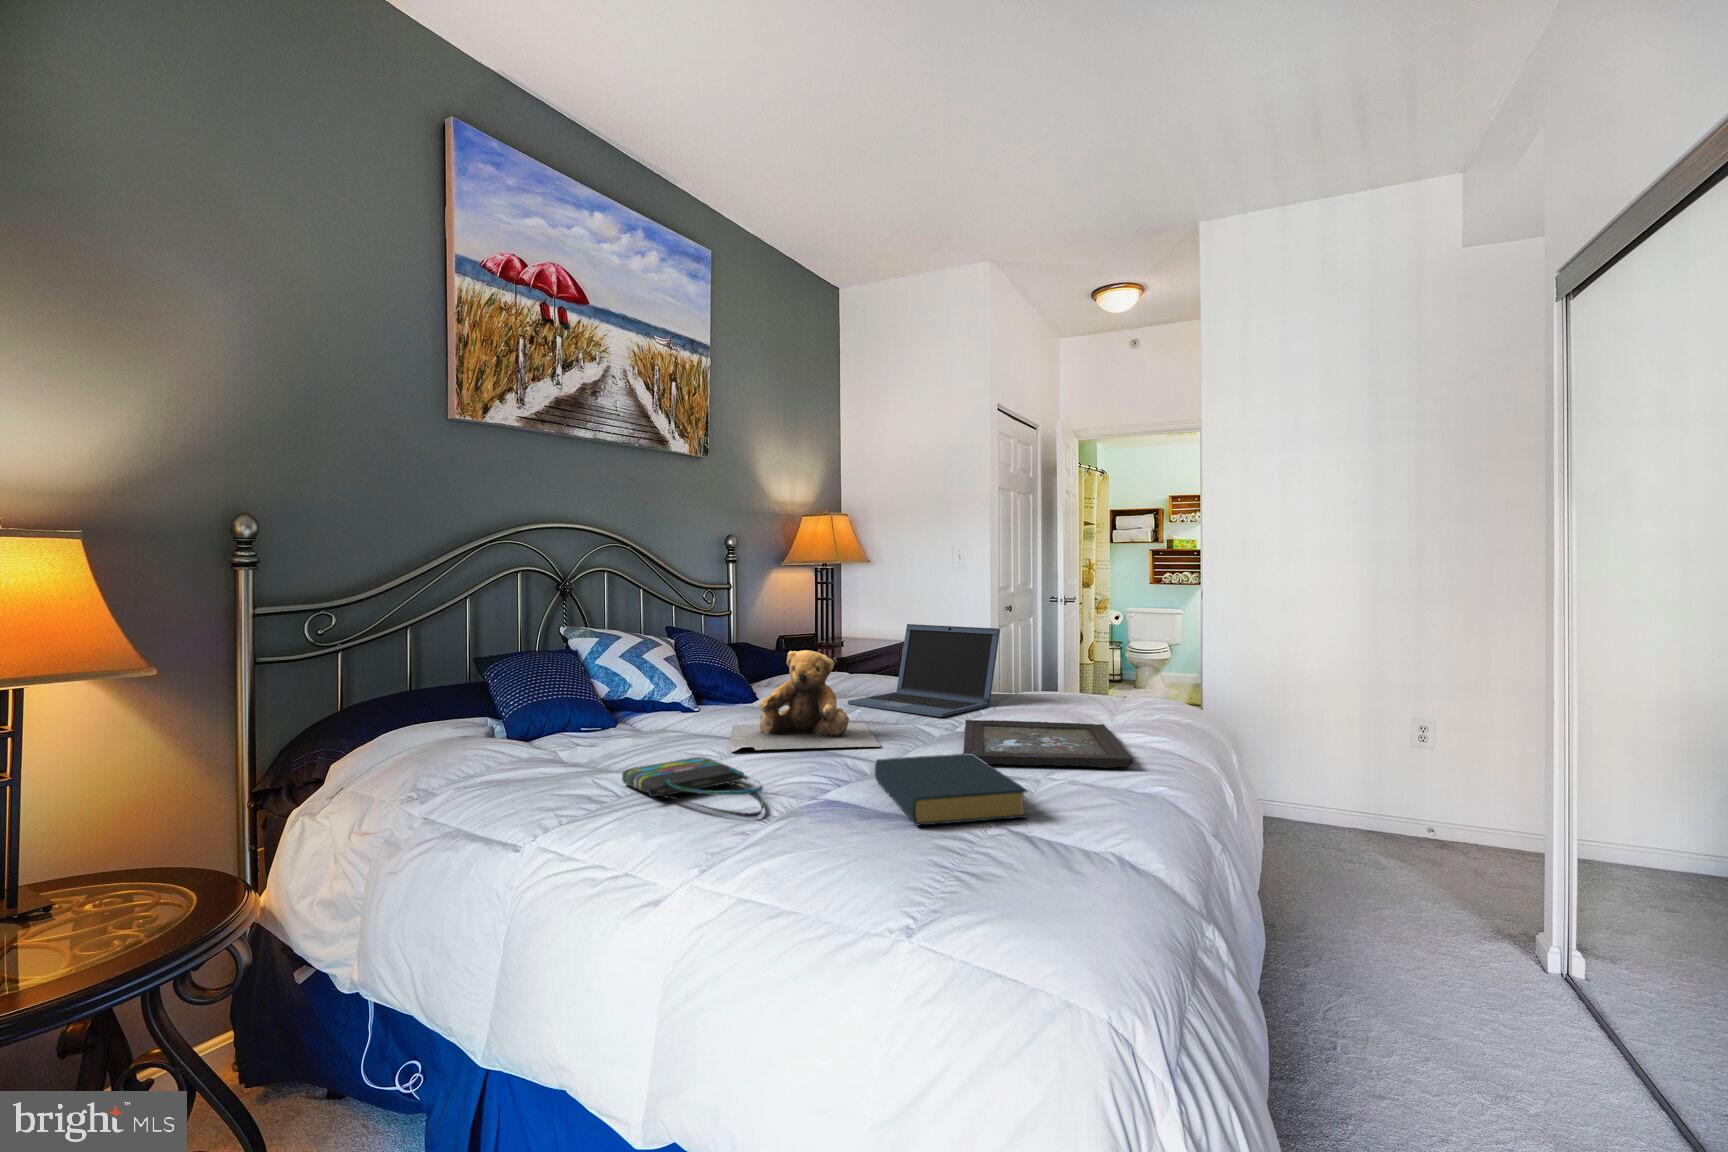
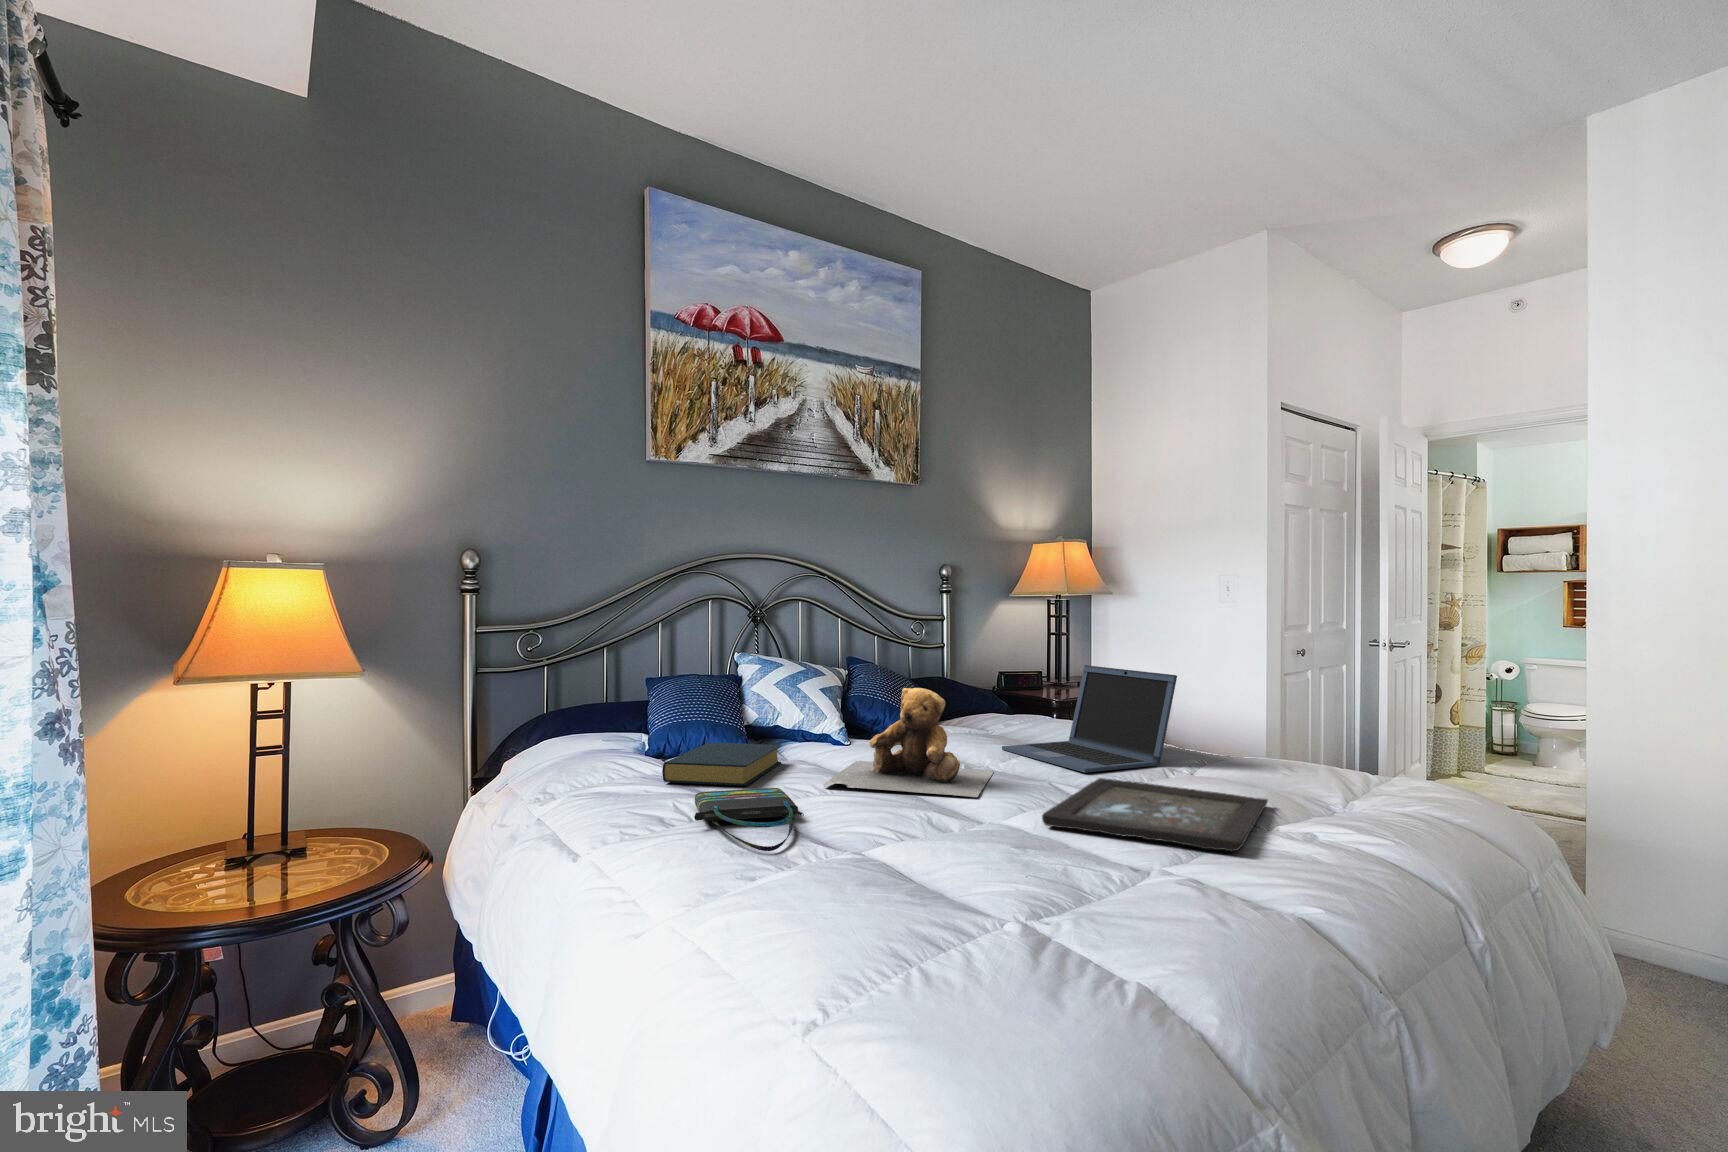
hardback book: present [875,754,1028,825] -> present [662,743,781,786]

